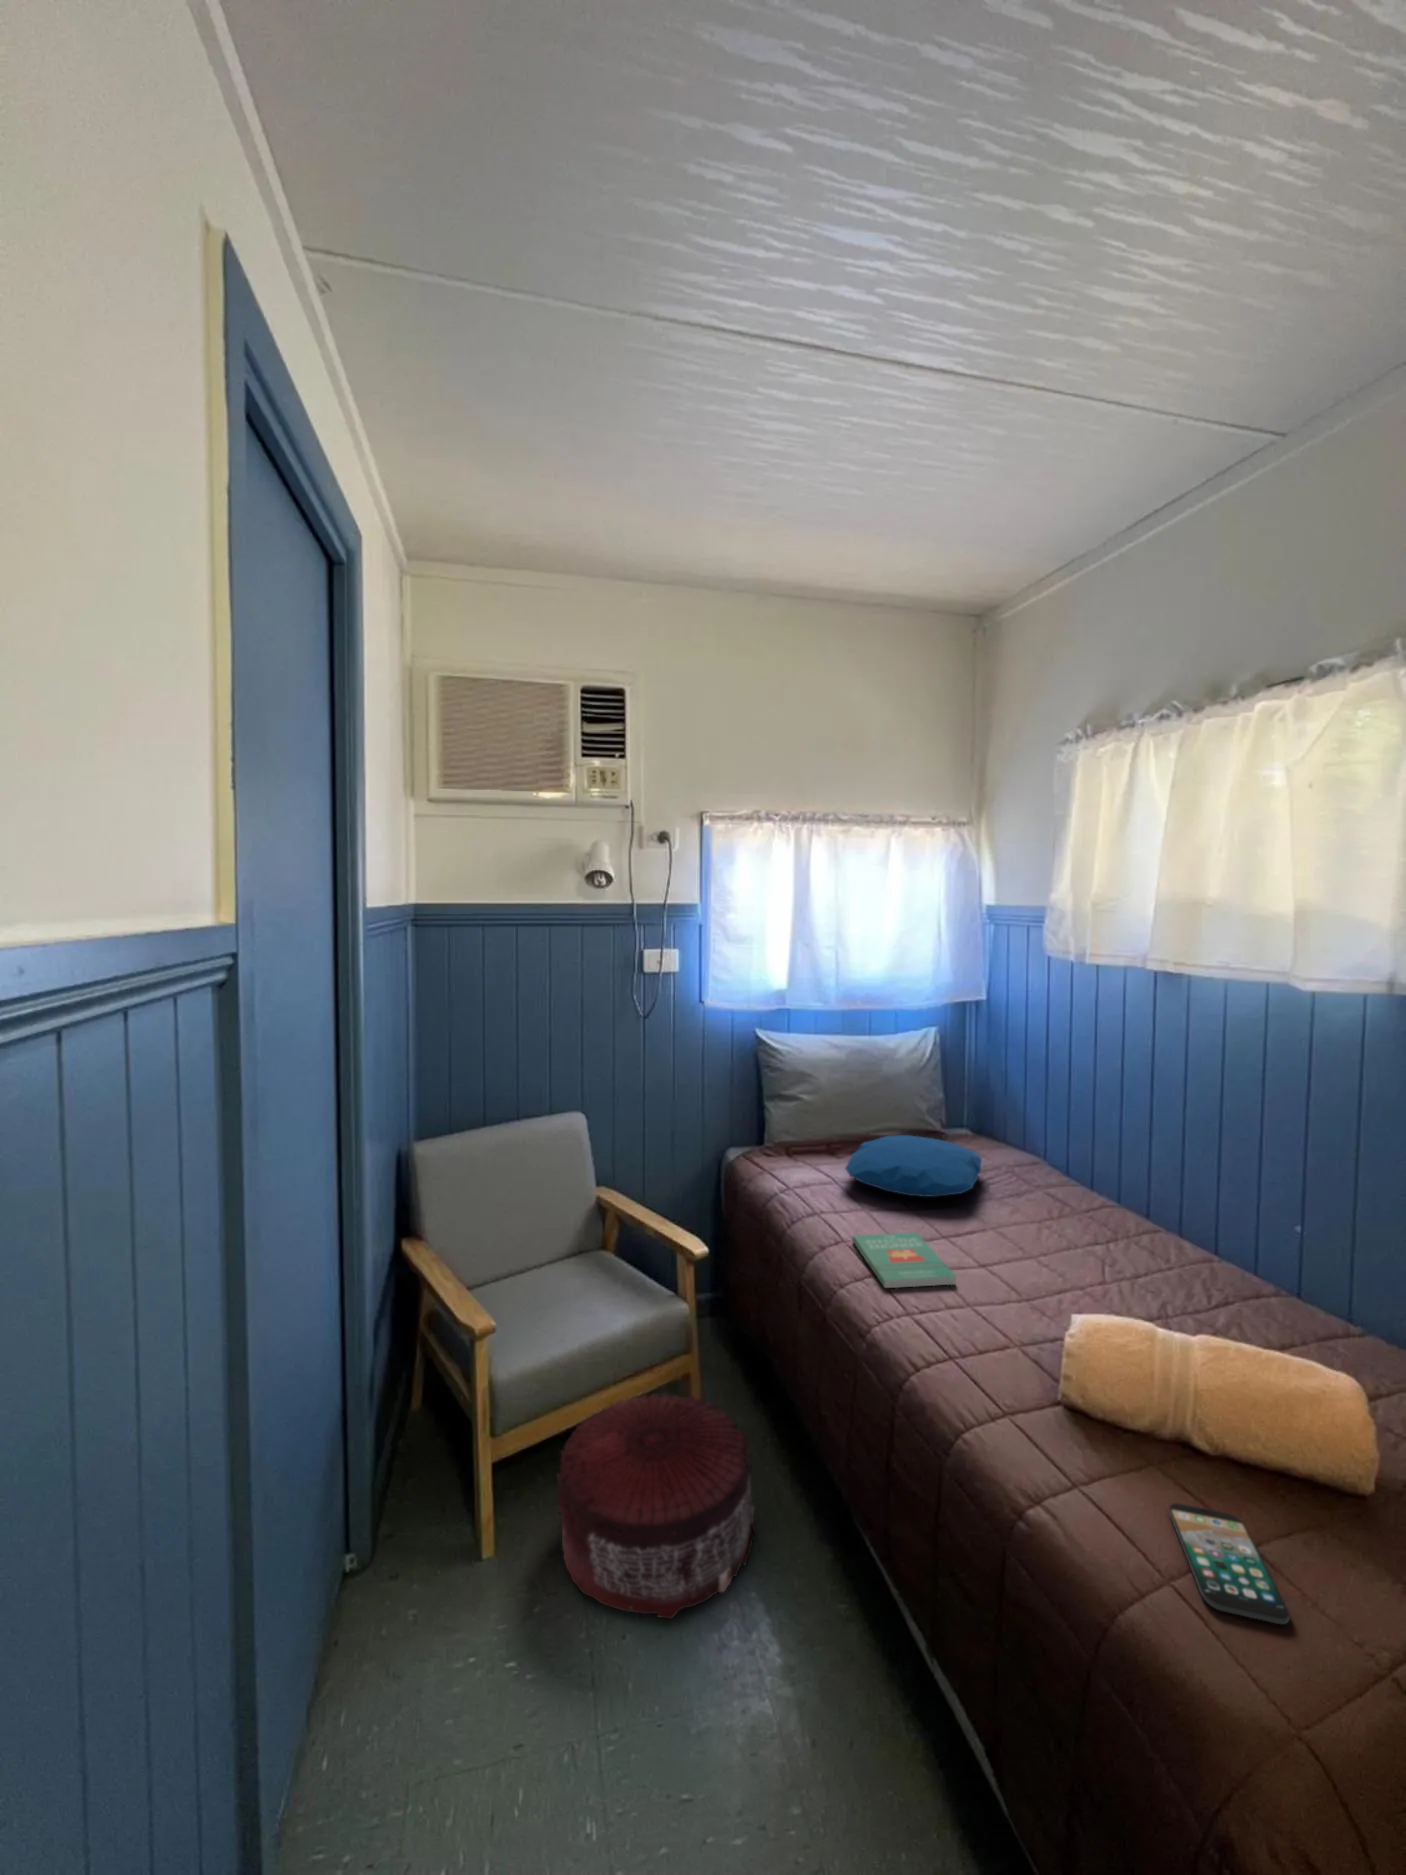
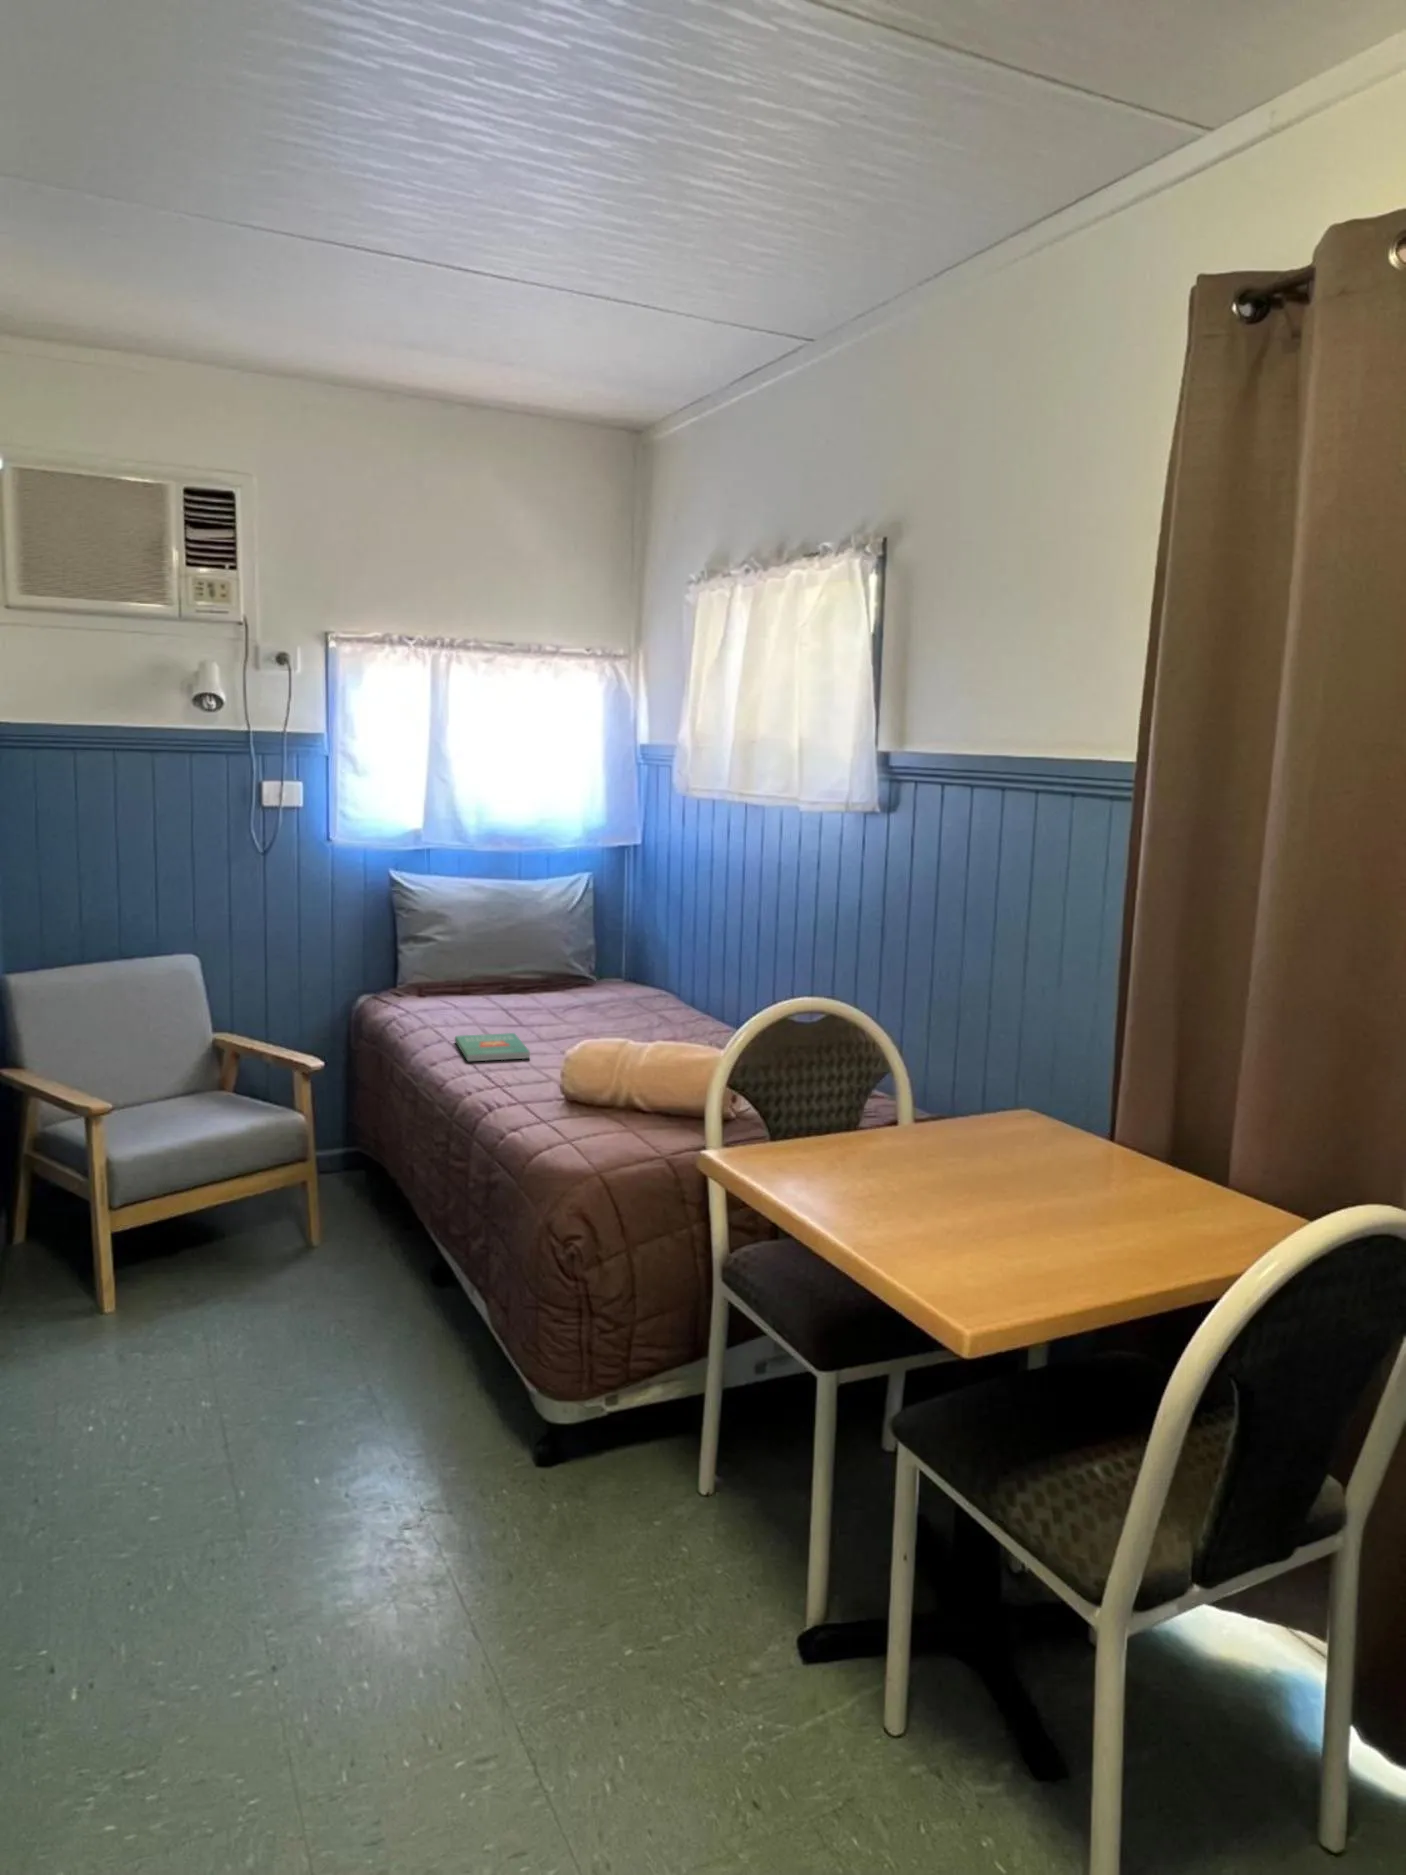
pillow: present [845,1135,982,1197] -> none [467,971,606,1015]
pouf: present [557,1393,758,1619] -> none [175,1187,362,1318]
smartphone: present [1169,1503,1290,1624] -> none [586,1123,637,1151]

